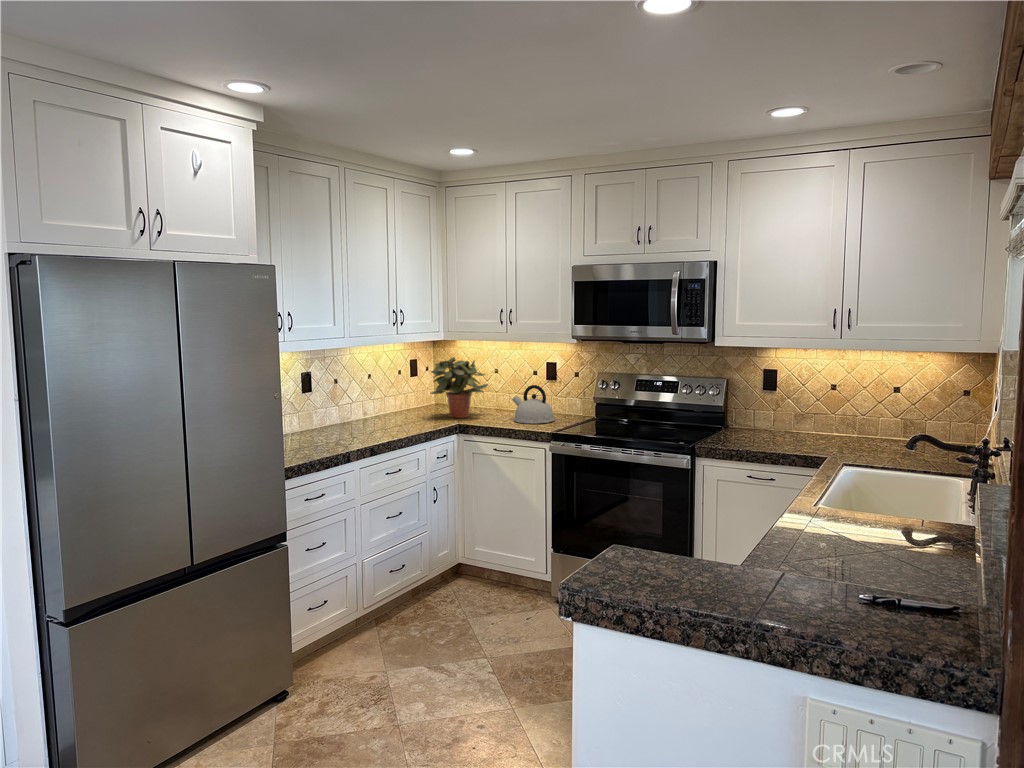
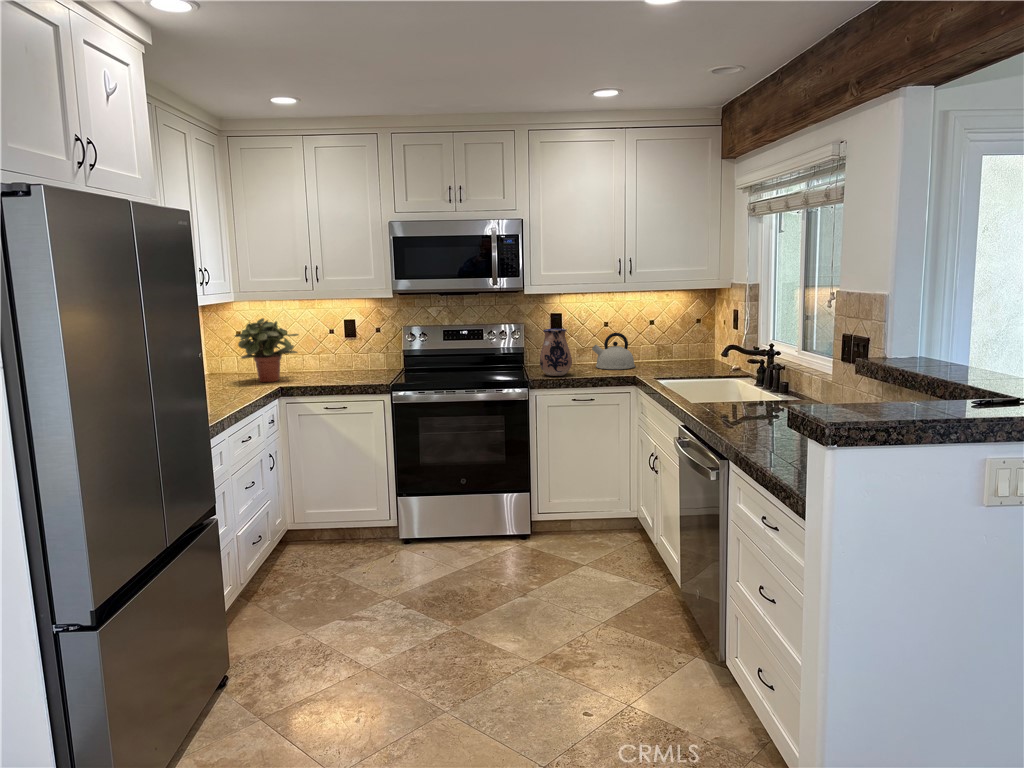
kettle: present [512,385,555,424] -> present [592,333,635,369]
ceramic pitcher: none [713,389,753,446] -> present [540,328,572,376]

